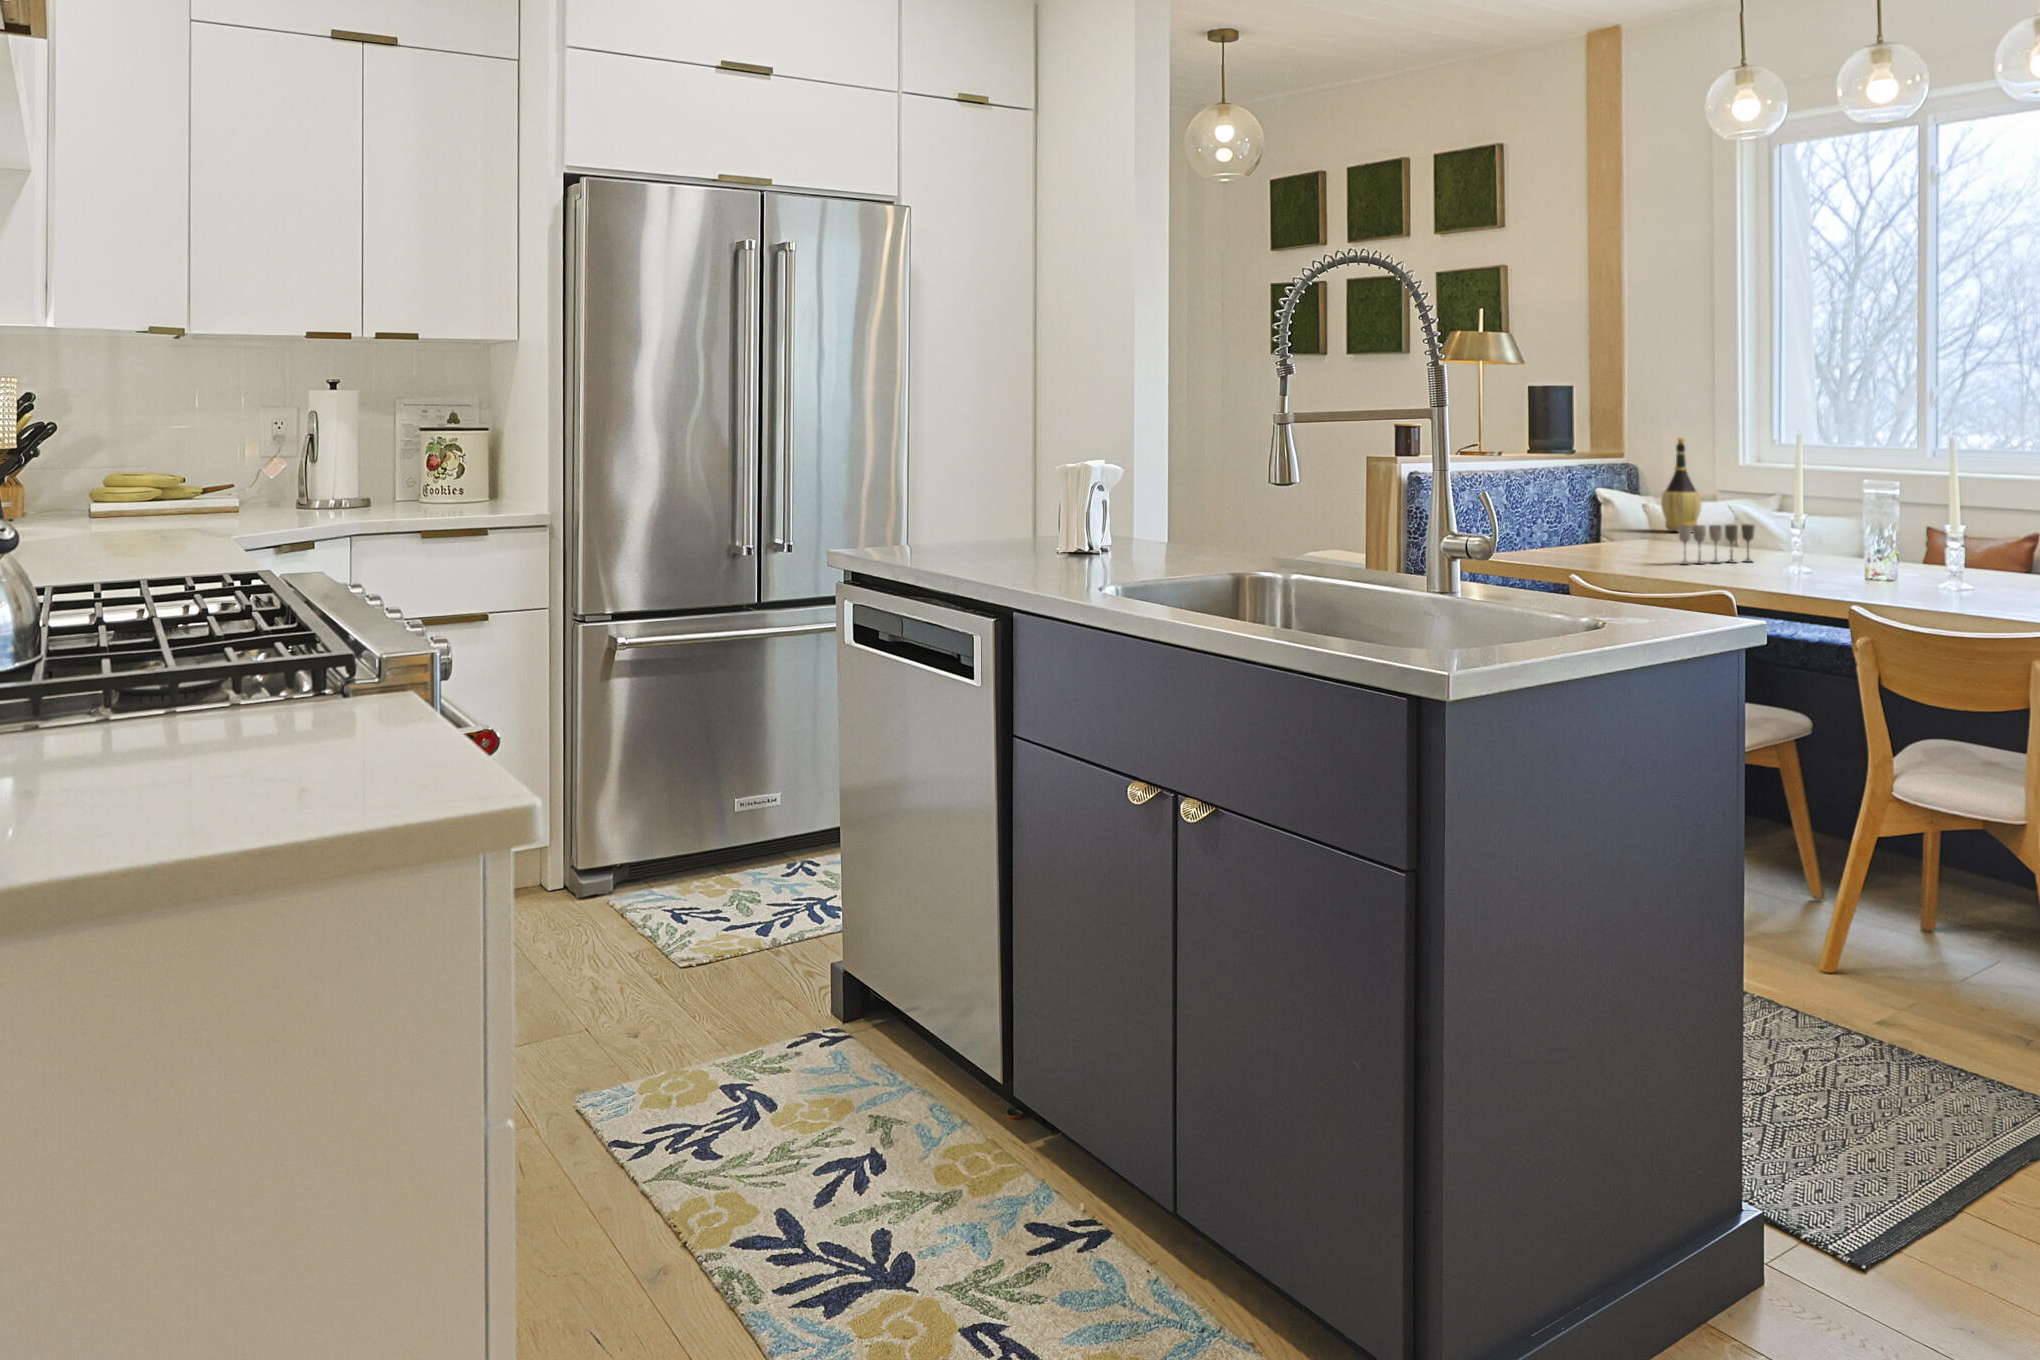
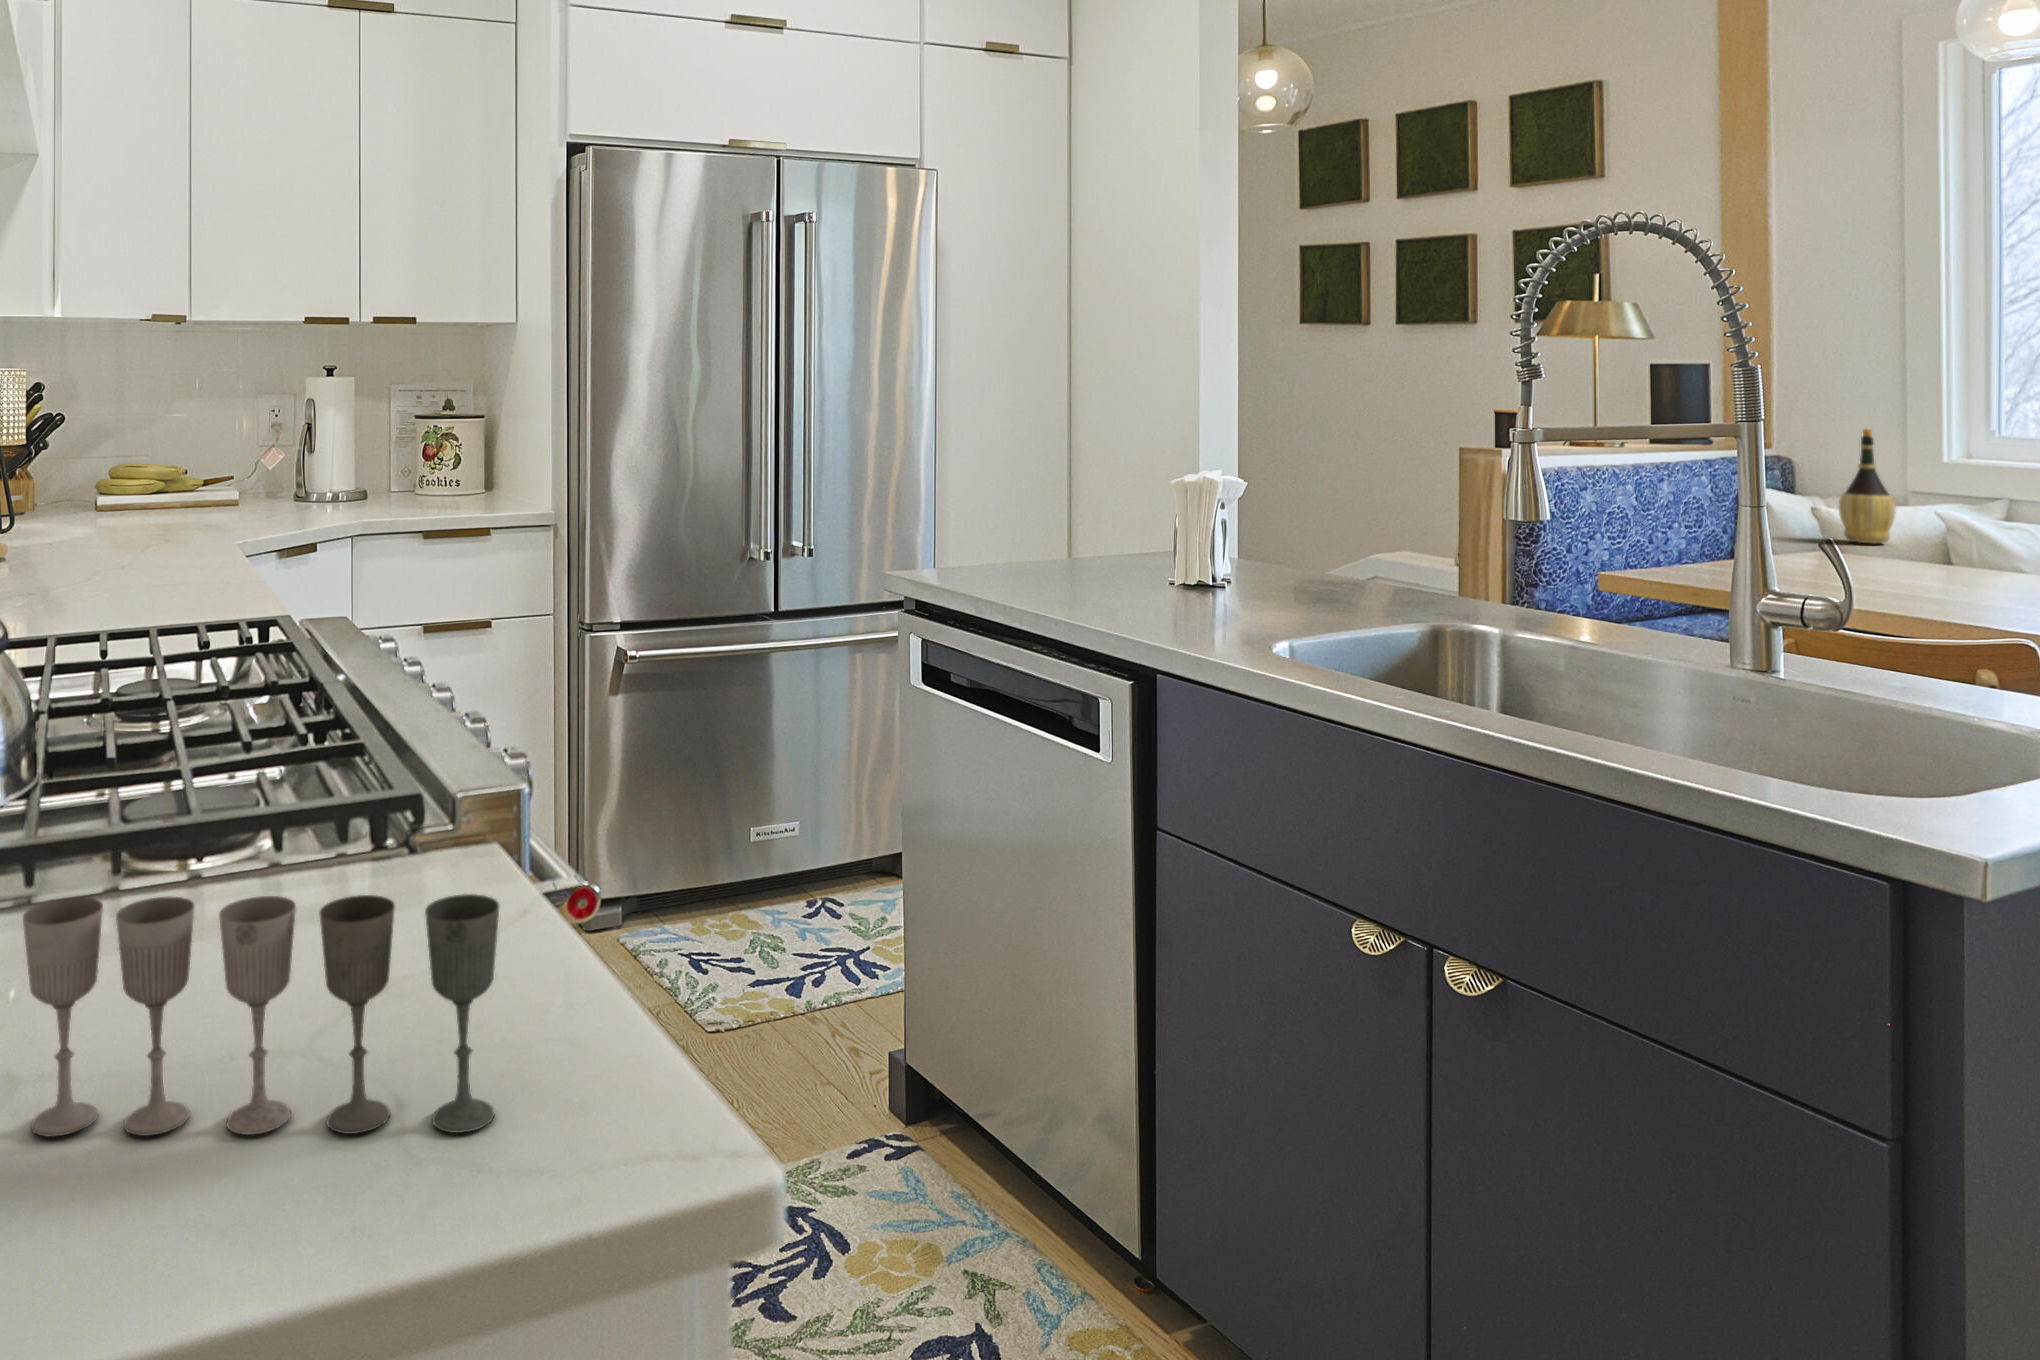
wine glass: present [1678,524,1755,564] -> present [23,894,499,1137]

